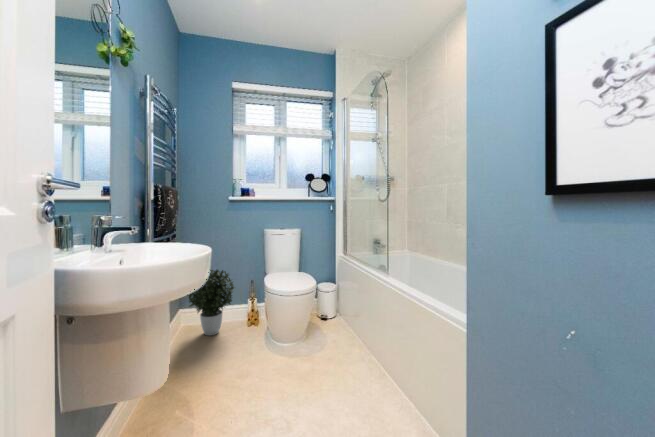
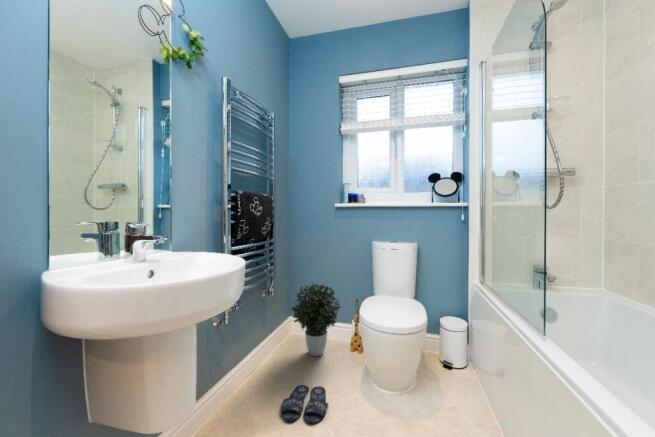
slippers: none [189,354,234,384] -> present [281,385,328,424]

